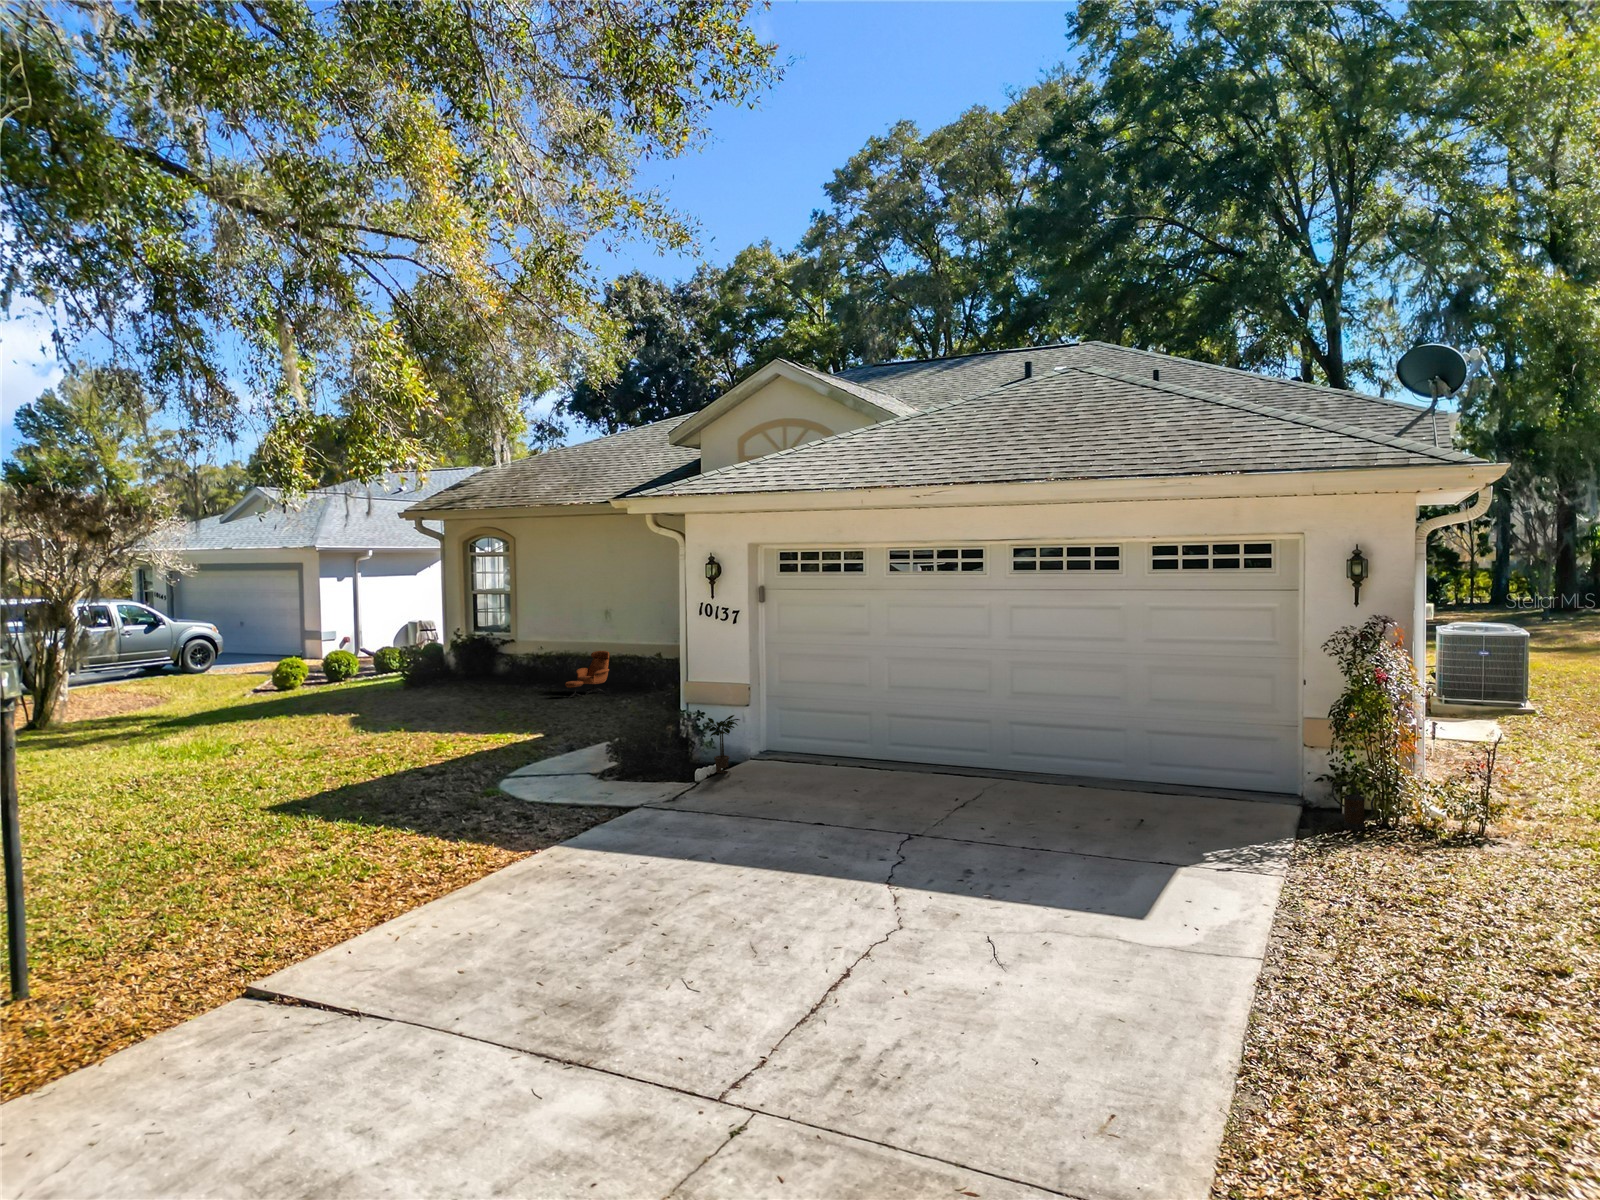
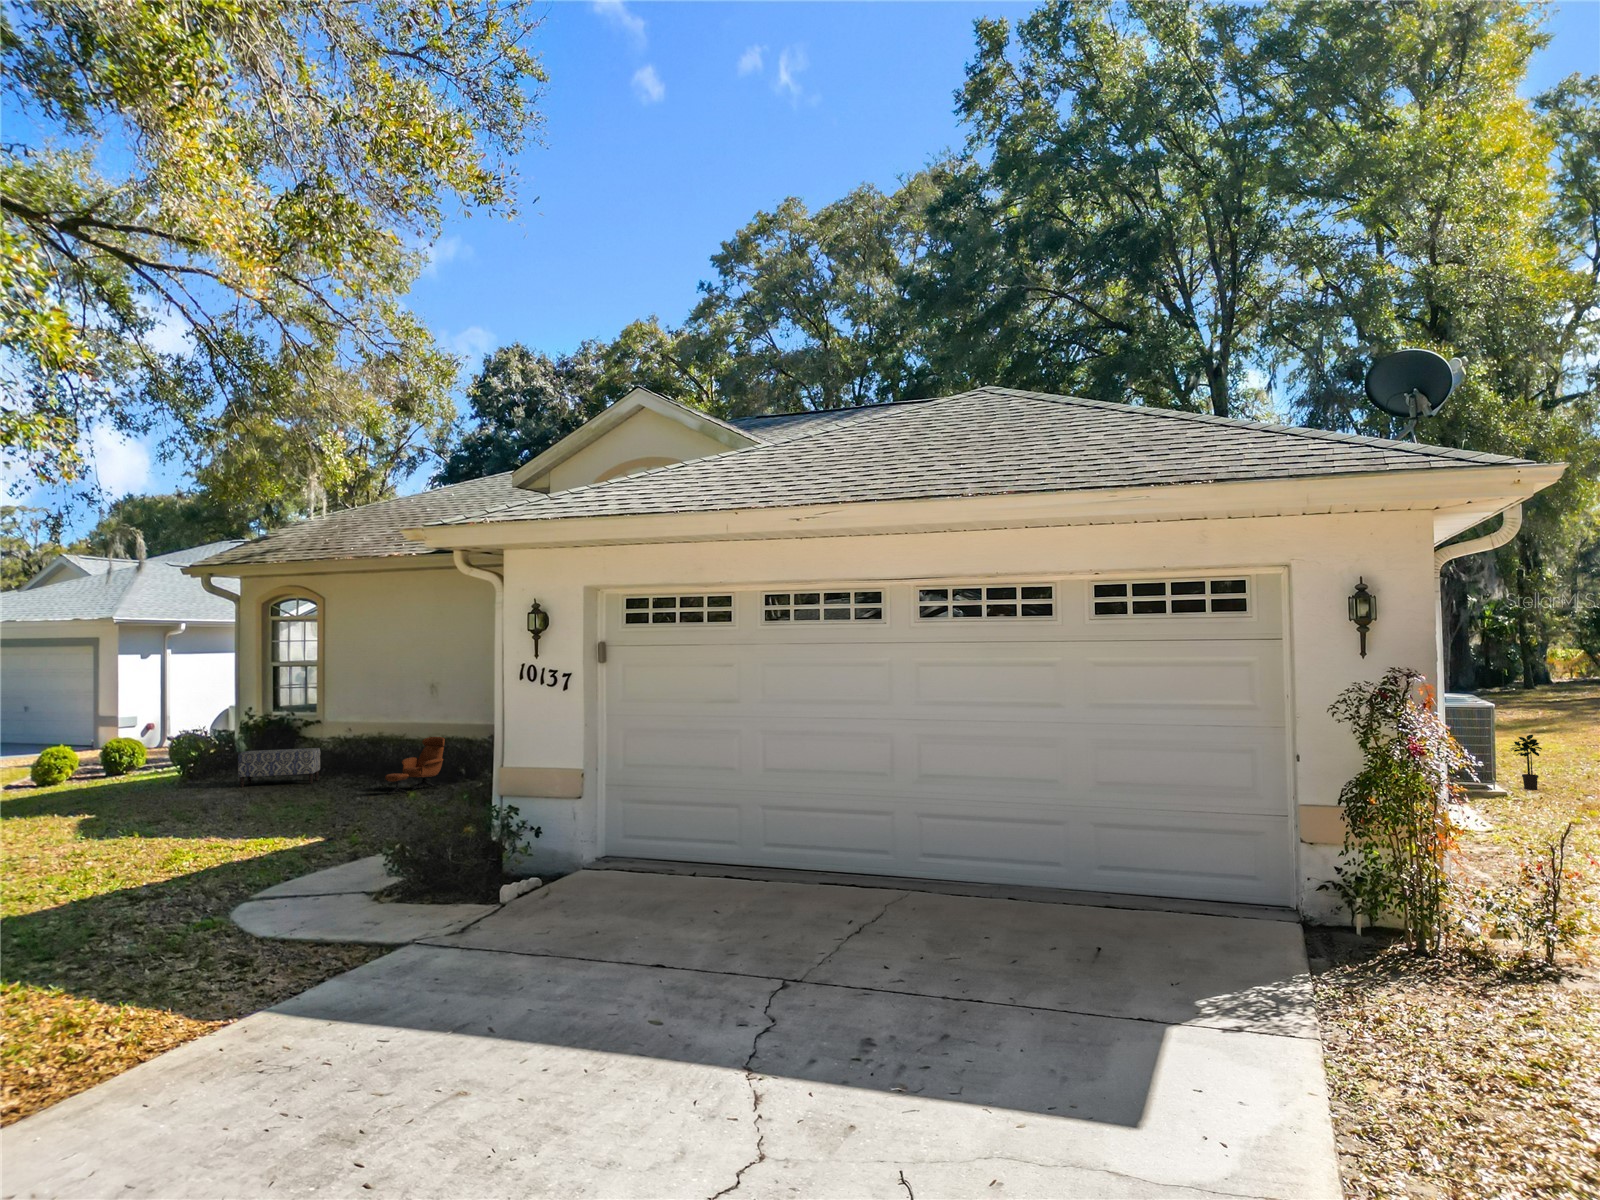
bench: none [443,659,506,691] -> present [238,748,320,787]
potted plant: present [705,715,740,773] -> present [1511,735,1542,790]
watering can: present [1331,781,1378,830] -> none [1349,892,1414,960]

